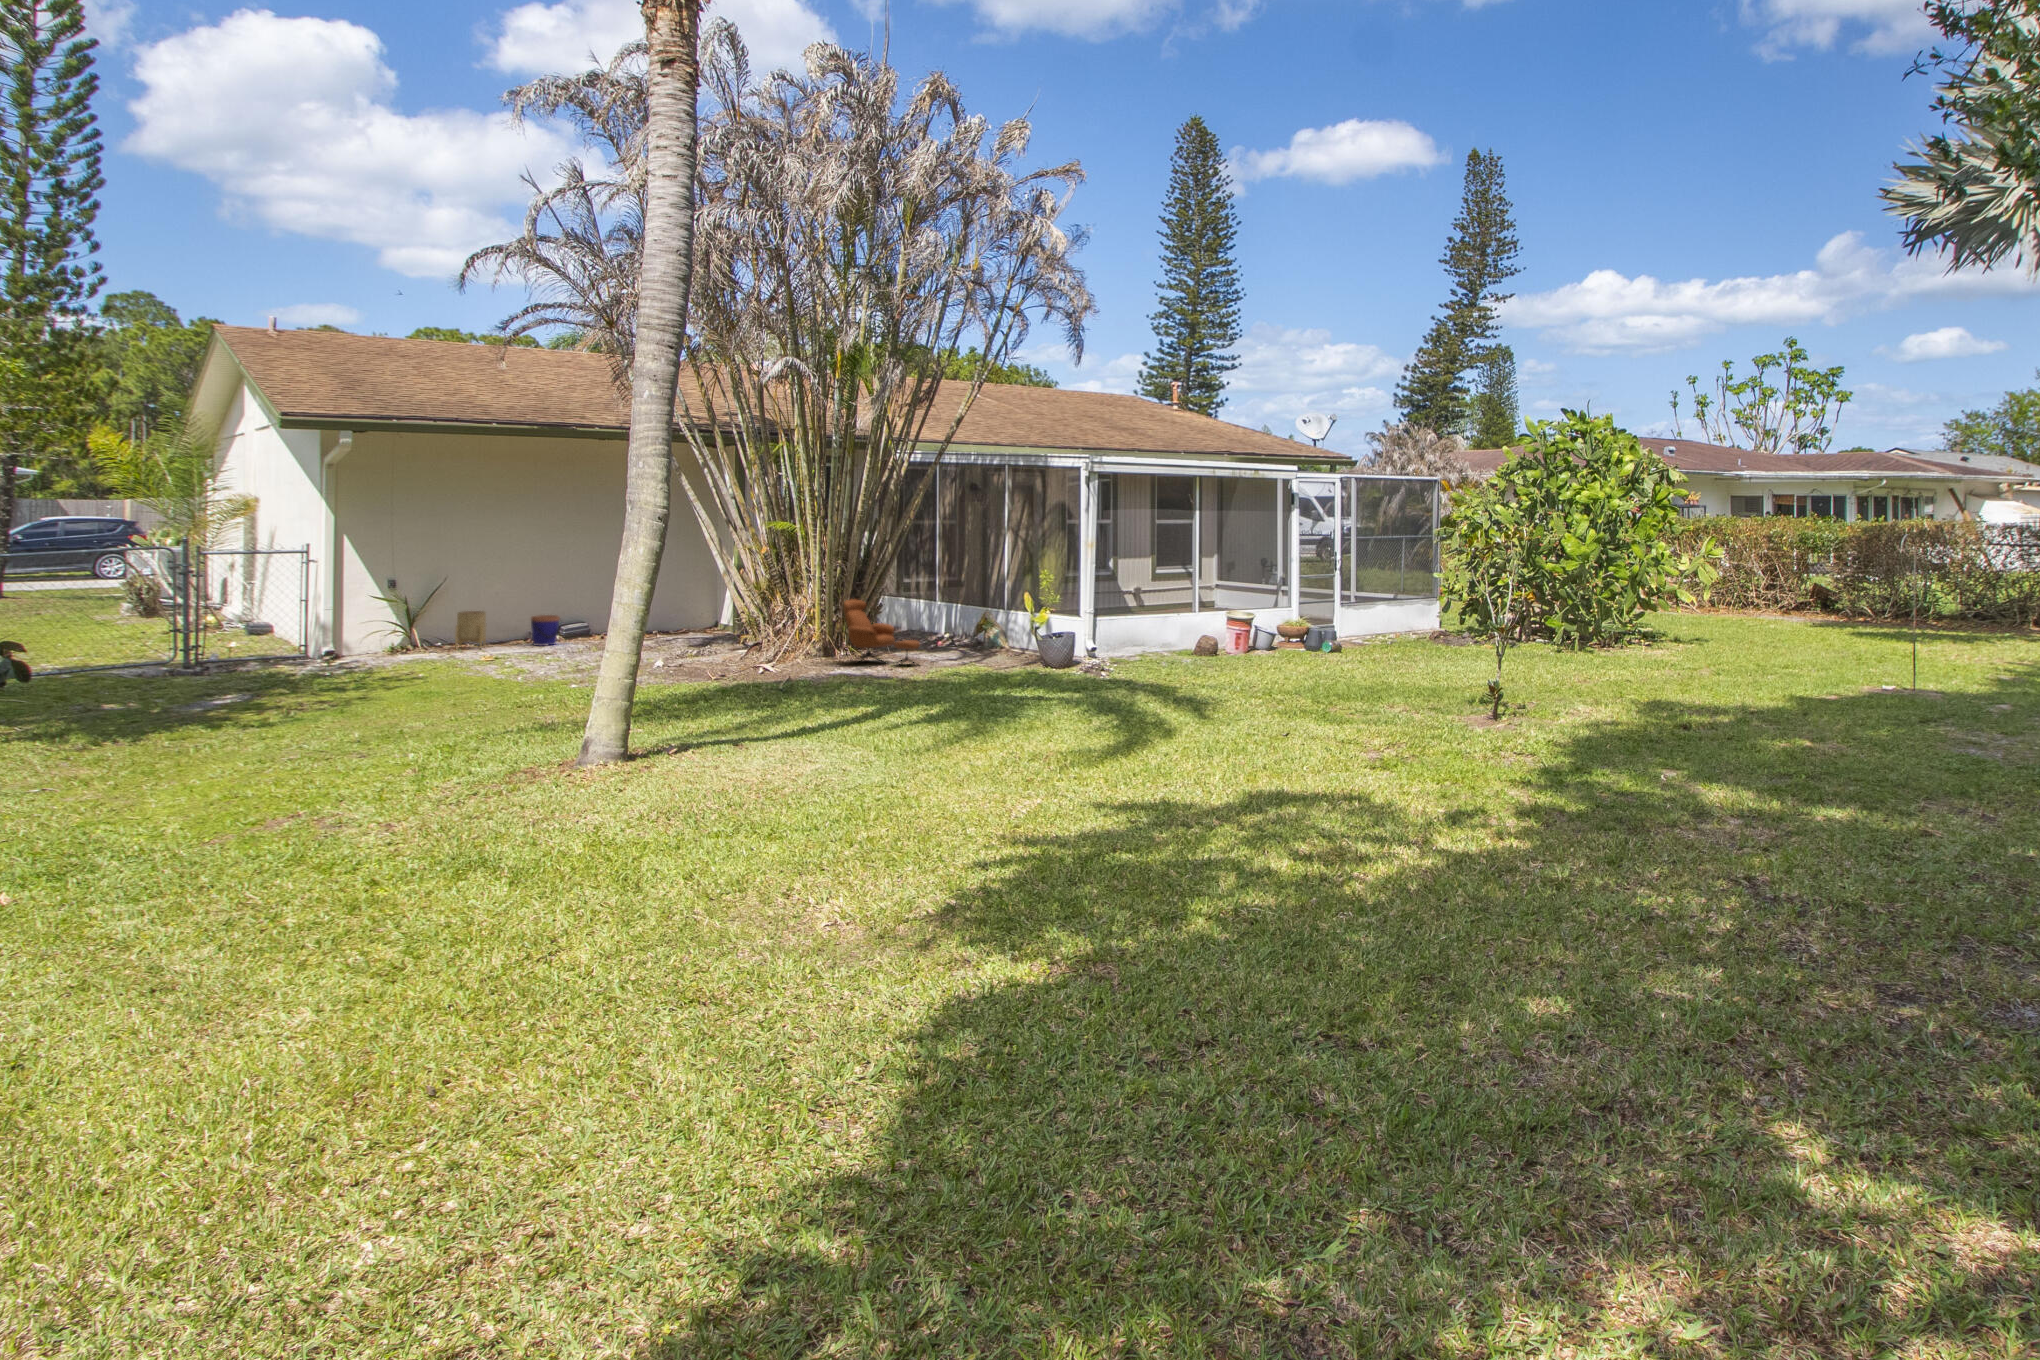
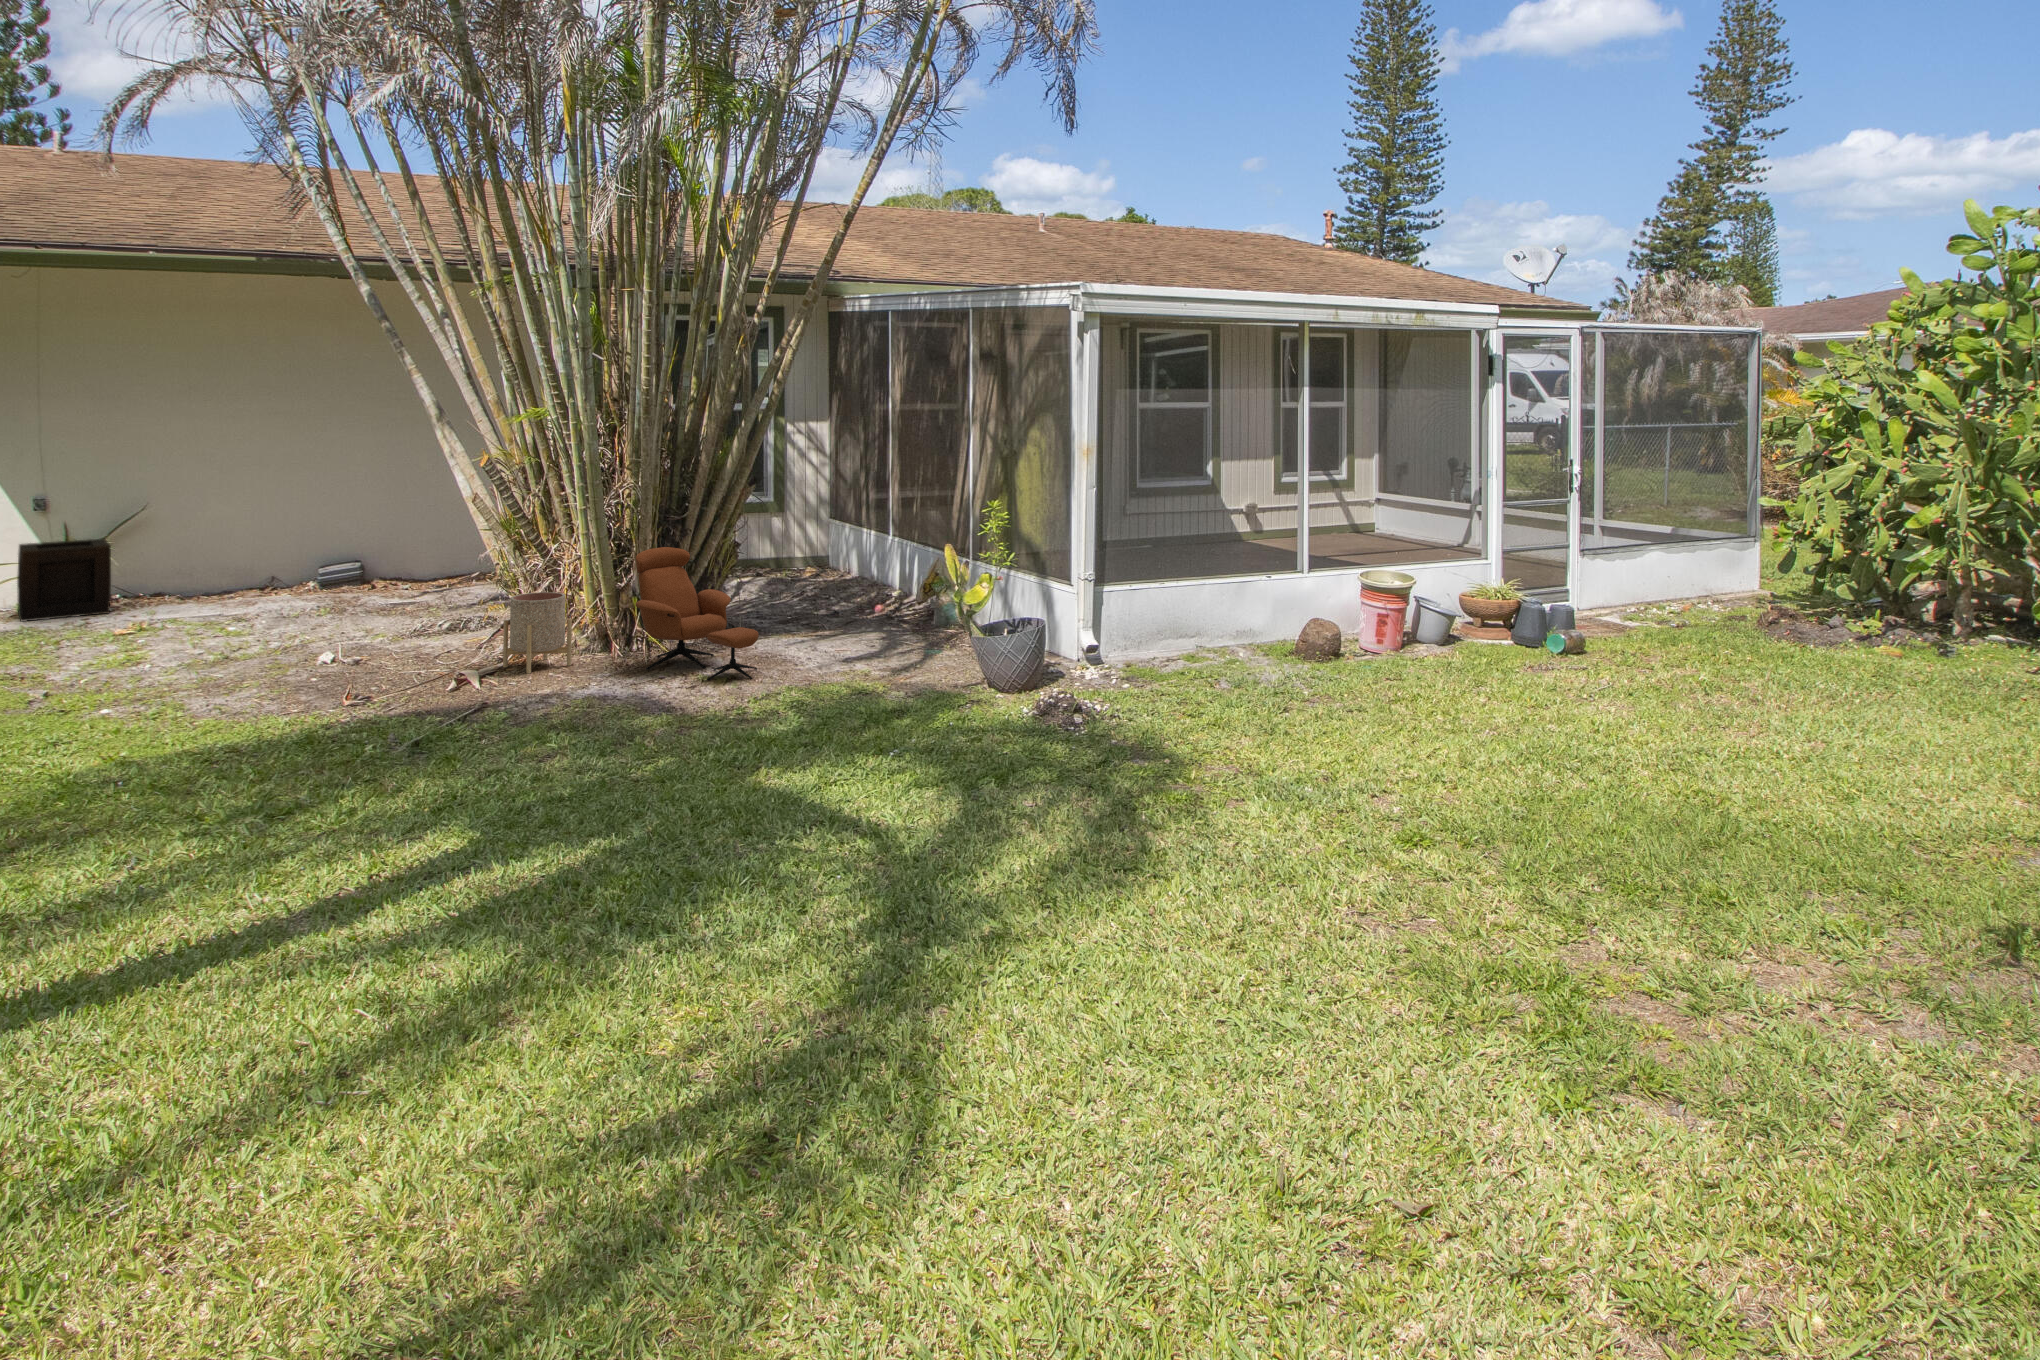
wooden crate: none [383,607,451,656] -> present [17,539,111,622]
planter: present [455,611,486,648] -> present [503,592,572,674]
bucket: present [531,615,560,646] -> none [273,549,325,597]

